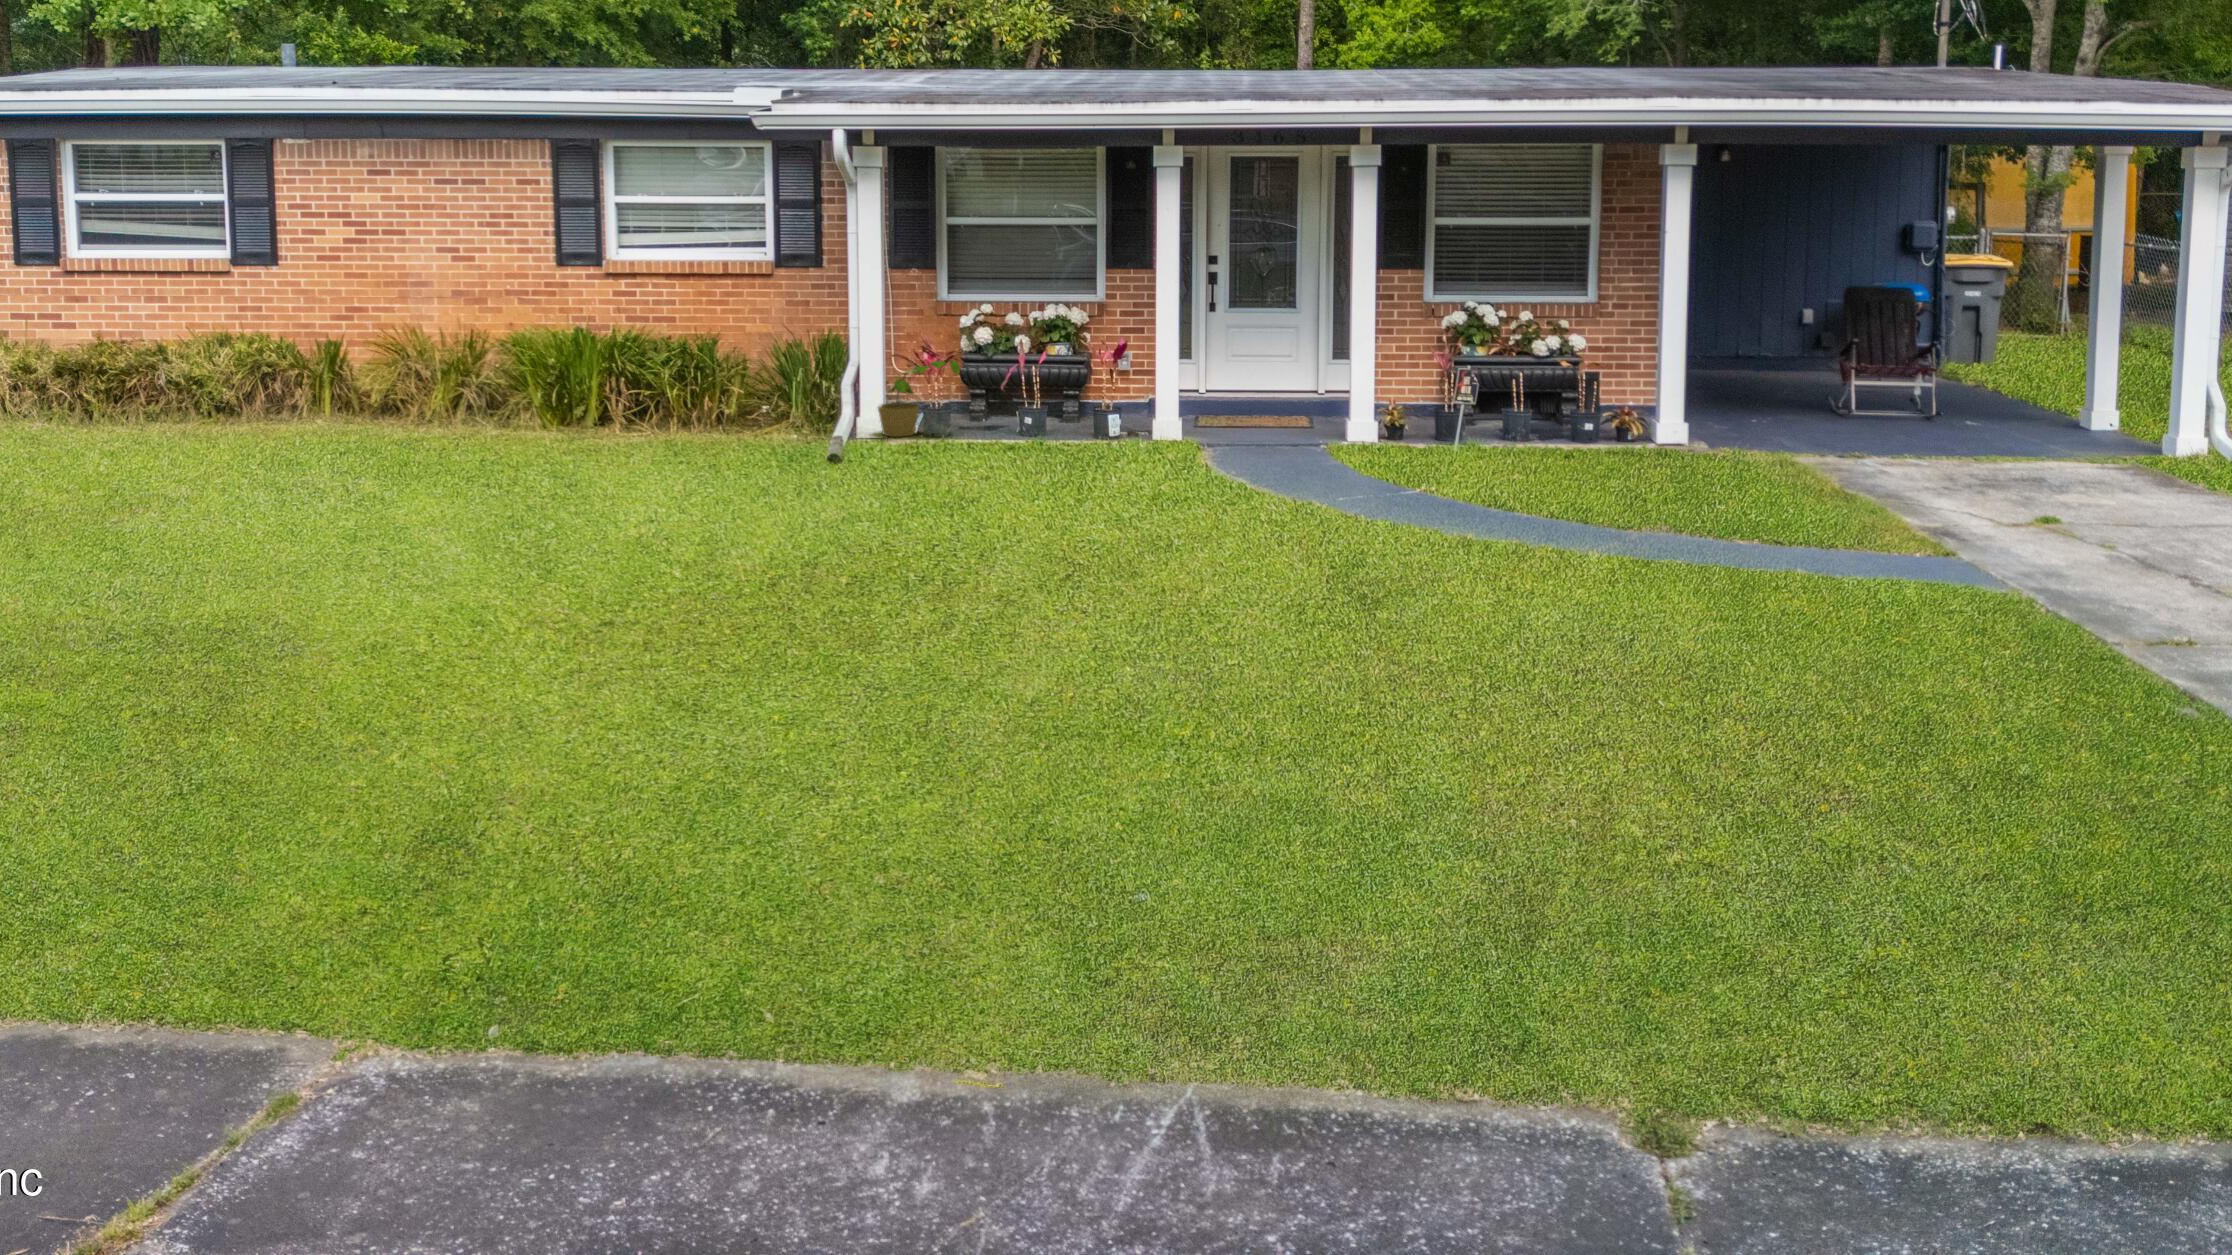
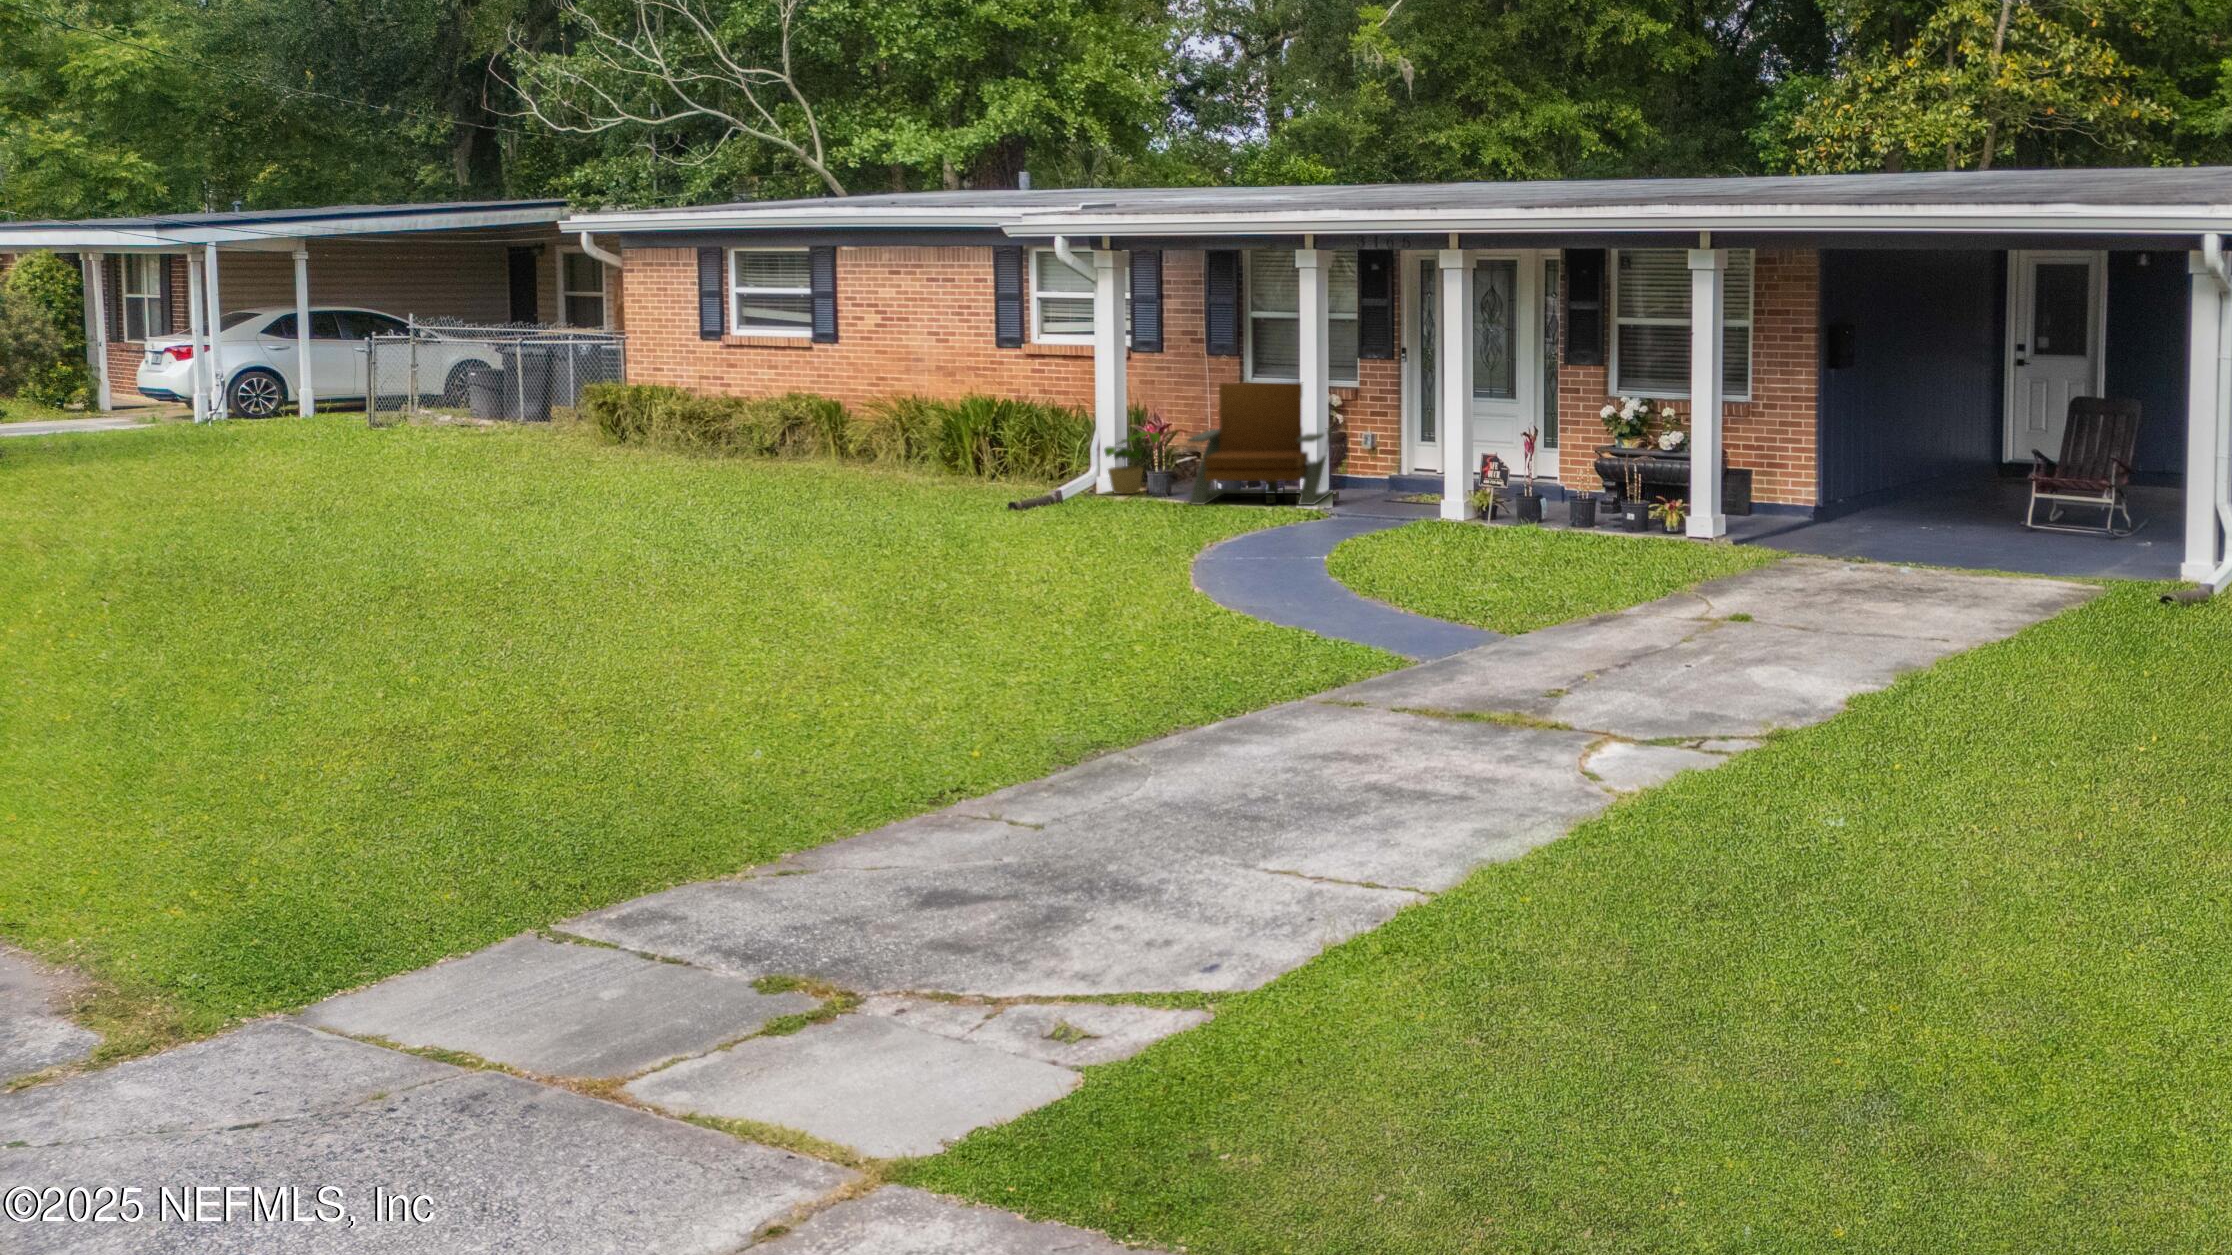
lounge chair: none [989,297,1165,444] -> present [1188,383,1332,505]

